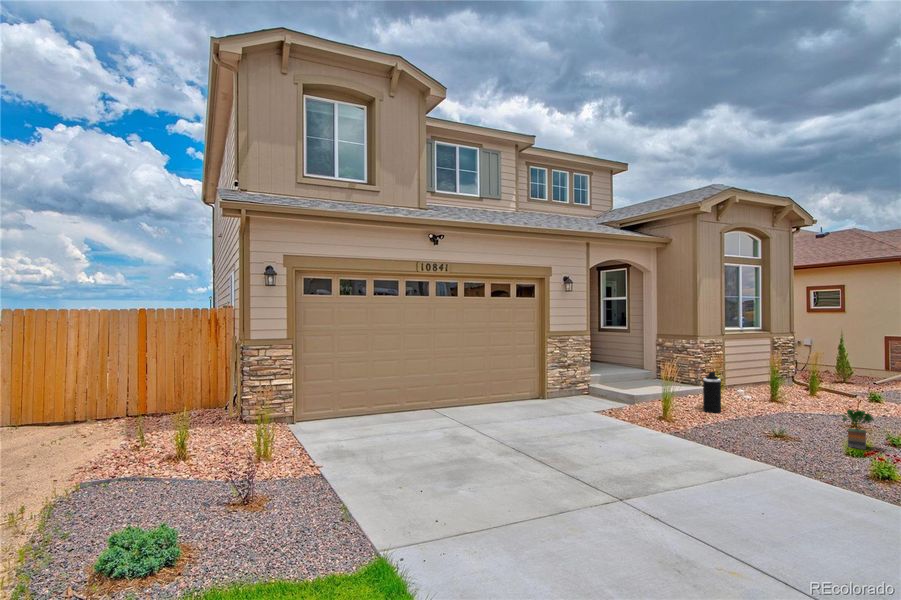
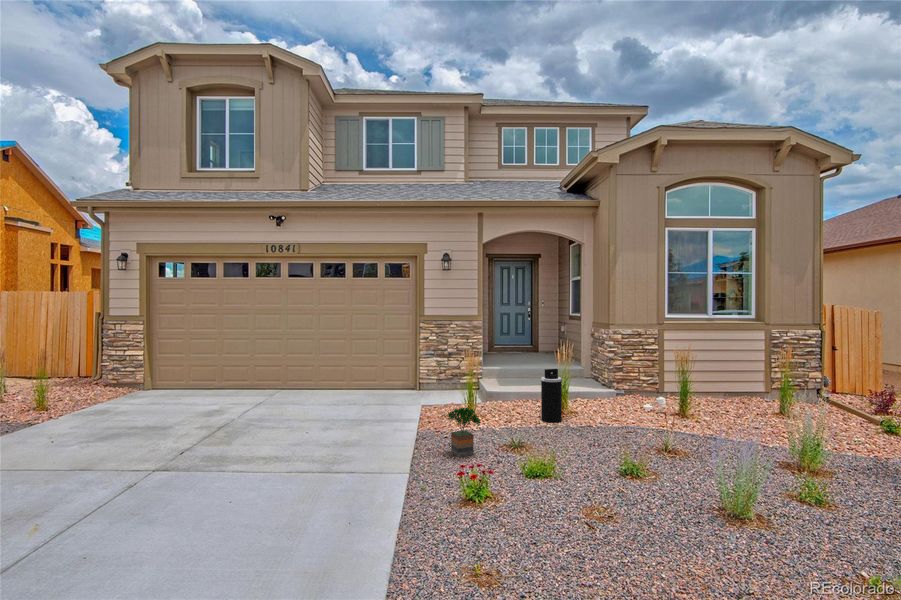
potted tree: present [842,410,873,449] -> present [448,408,480,457]

